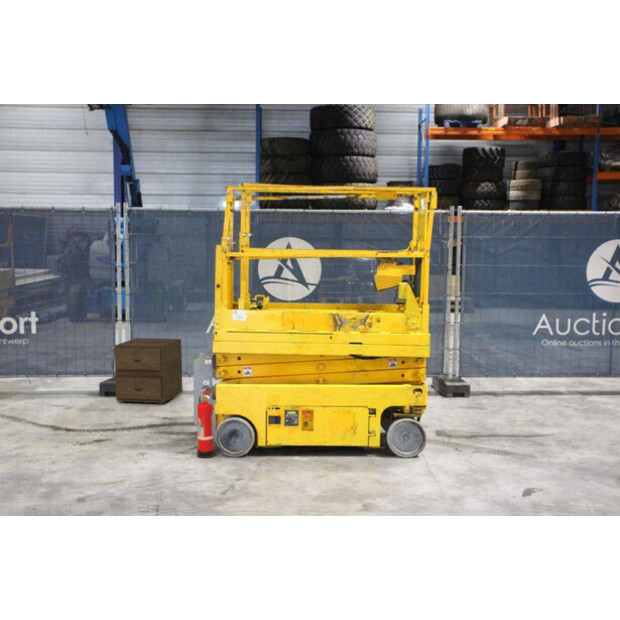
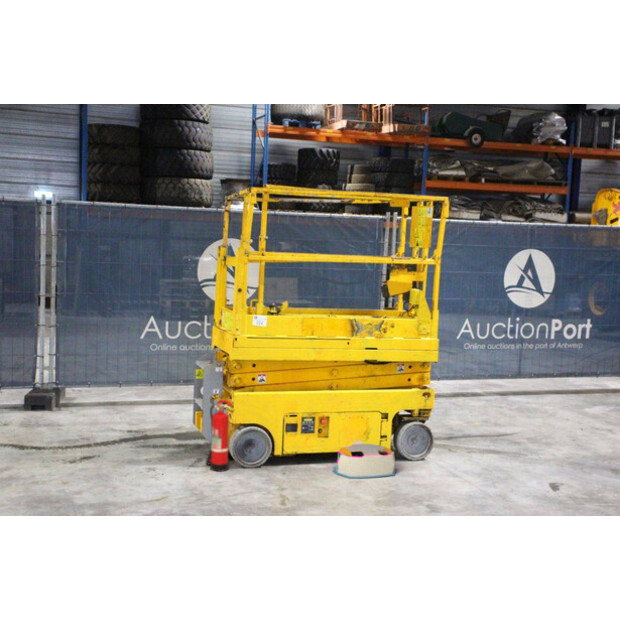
filing cabinet: present [114,338,183,405] -> none [52,345,118,418]
storage bin: none [308,437,375,474] -> present [333,441,396,479]

